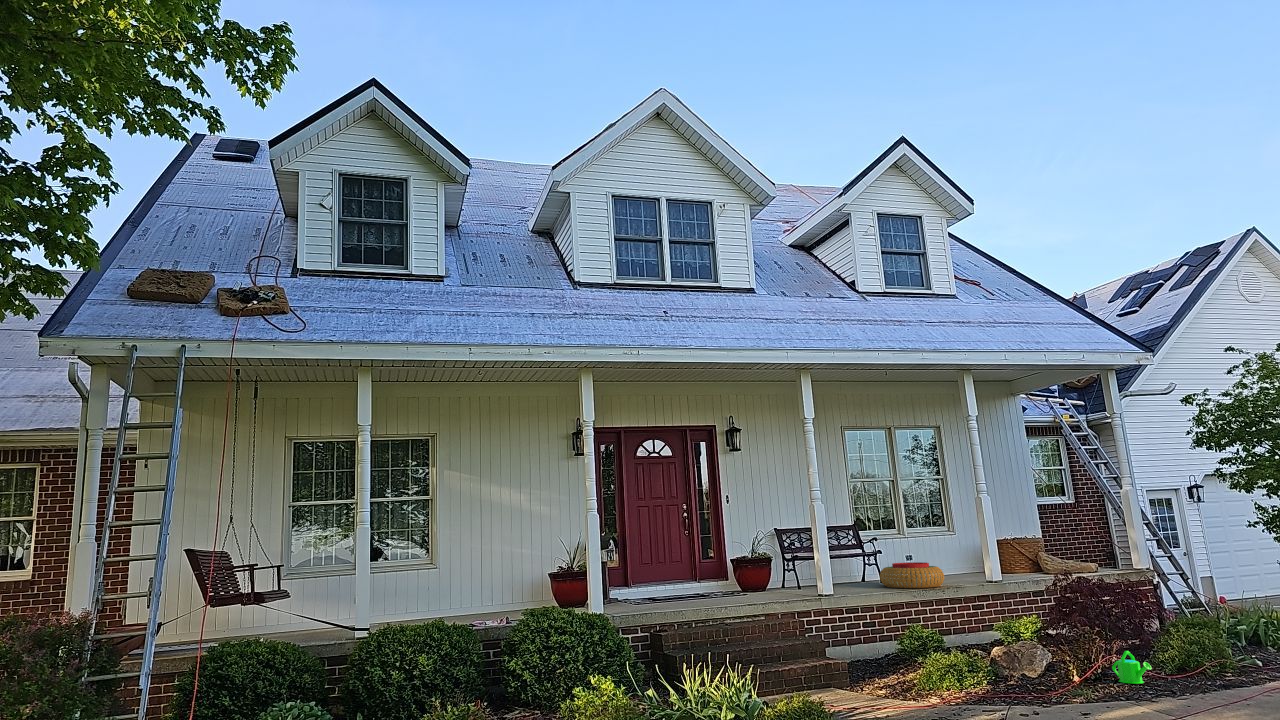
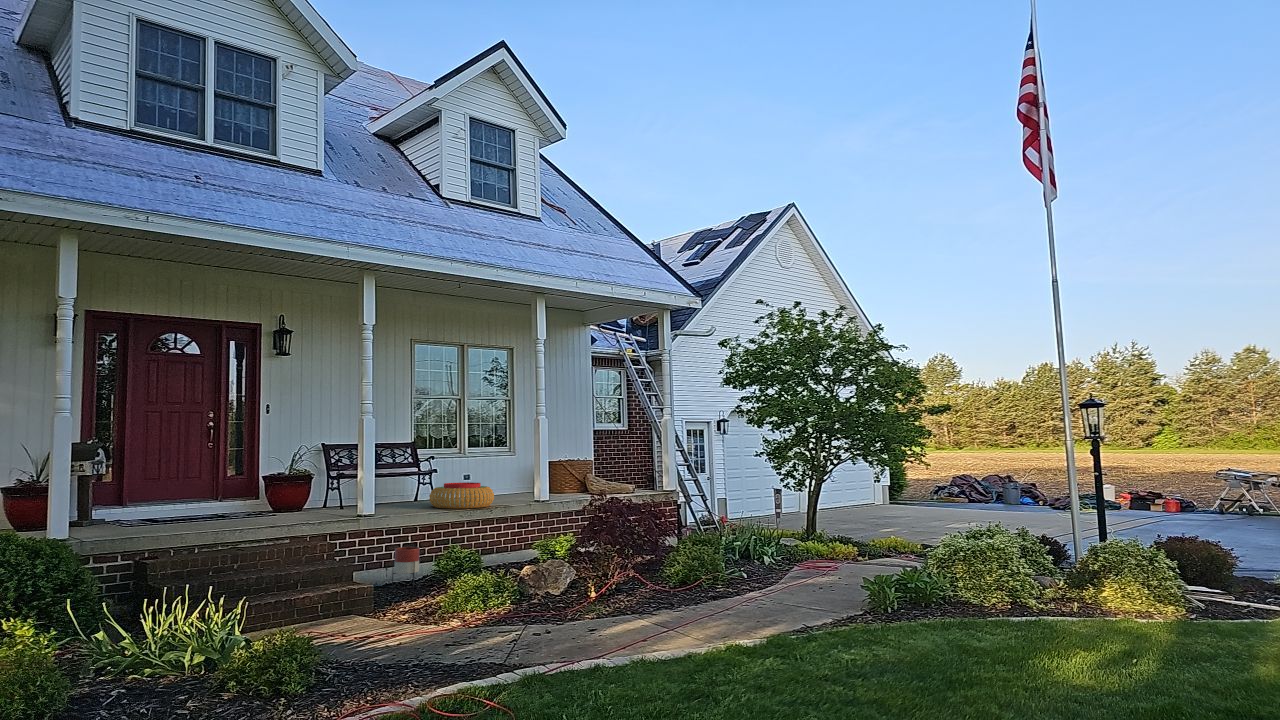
planter: none [856,624,882,663] -> present [392,547,420,587]
watering can: present [1112,651,1152,684] -> none [627,565,659,595]

